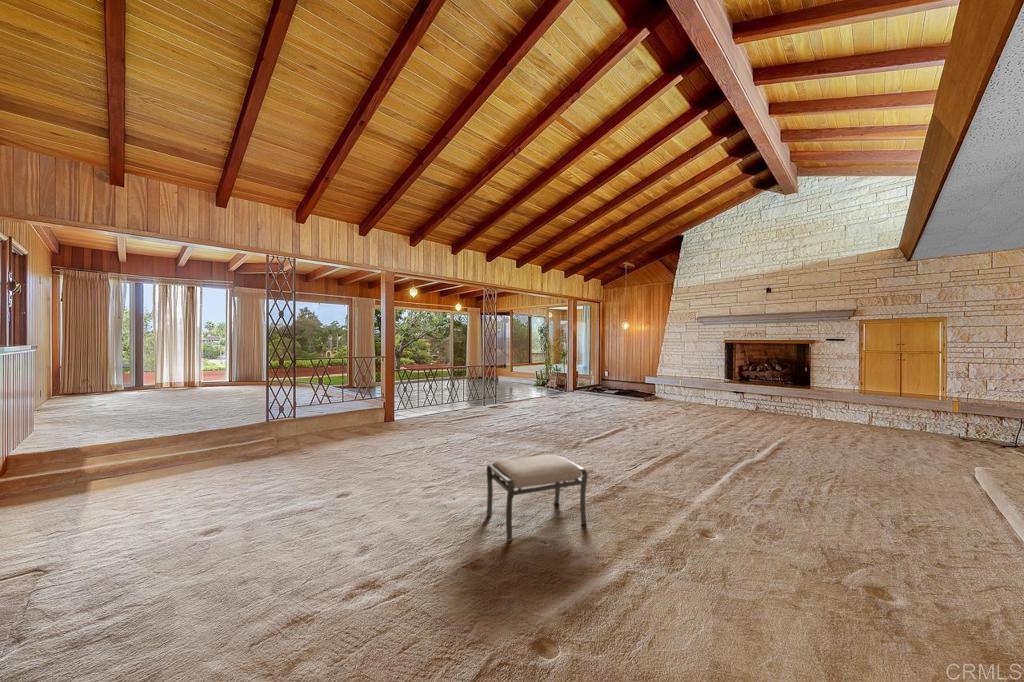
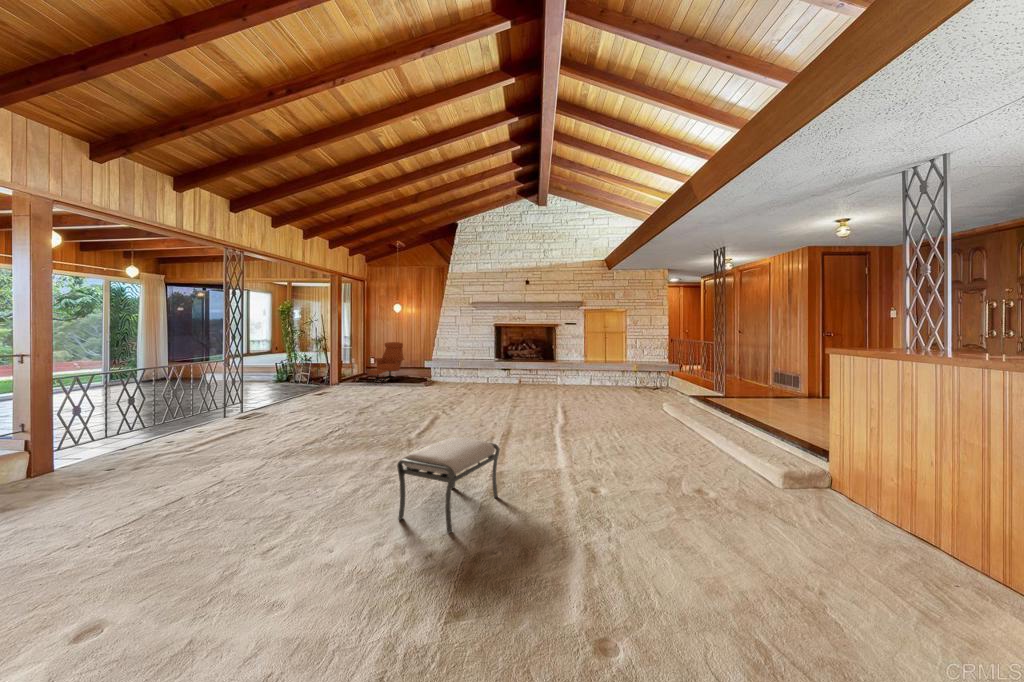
armchair: none [594,357,632,396] -> present [369,342,404,383]

